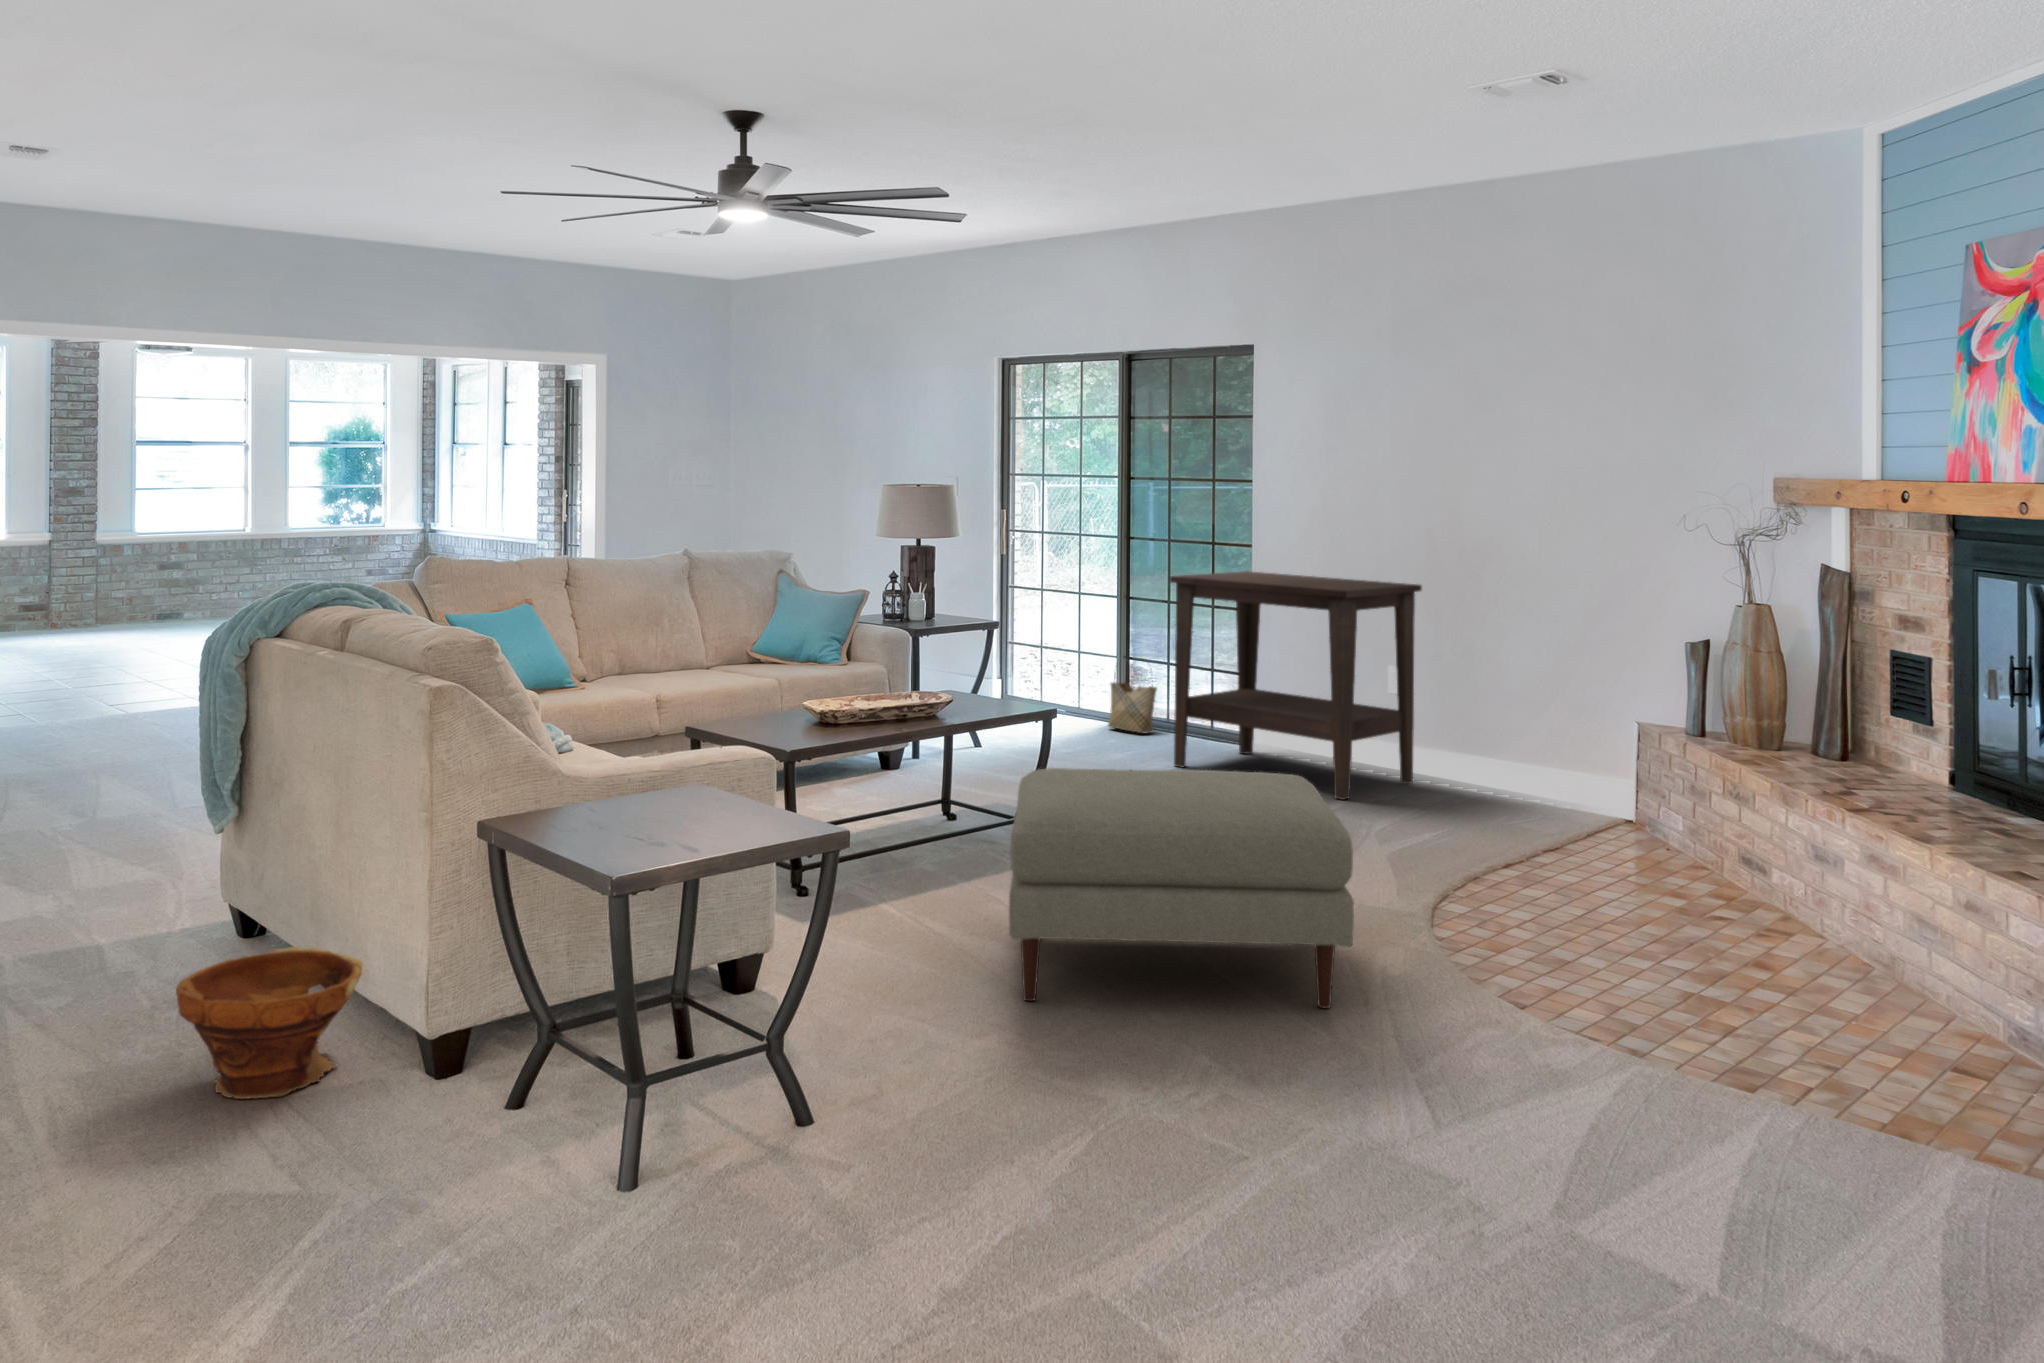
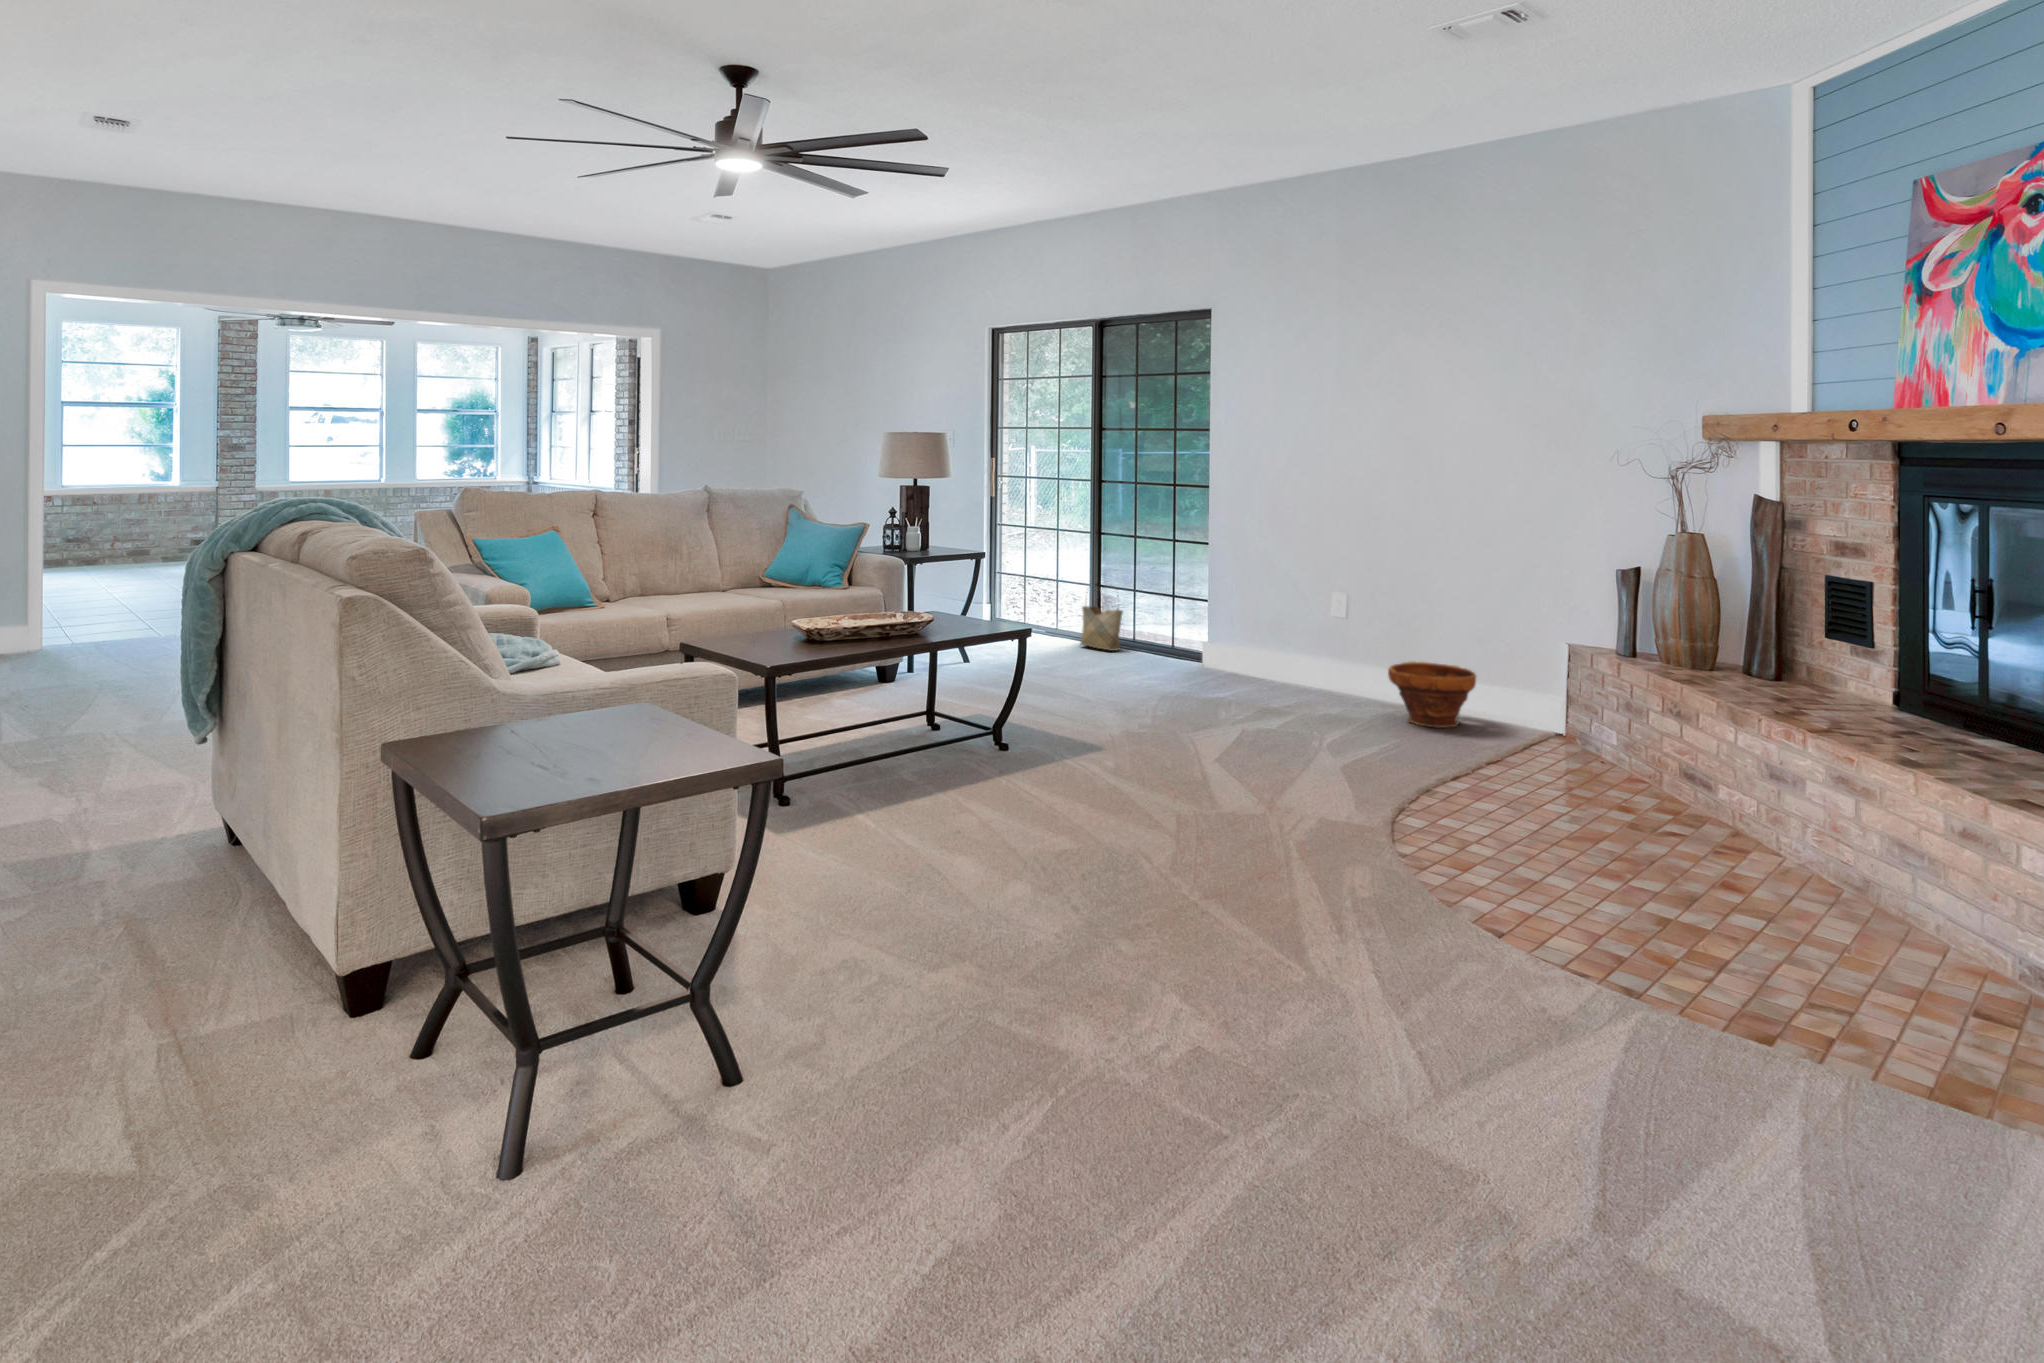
side table: present [1170,571,1422,800] -> none [1133,508,1362,712]
ottoman: present [1009,768,1354,1009] -> none [970,687,1319,932]
planter: present [176,947,362,1099] -> present [1388,661,1476,728]

